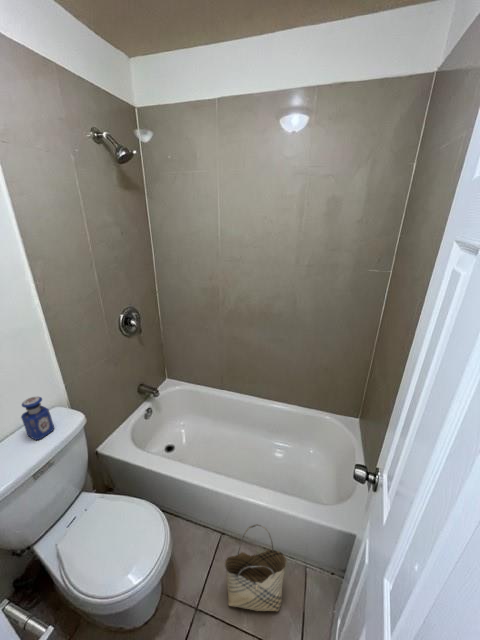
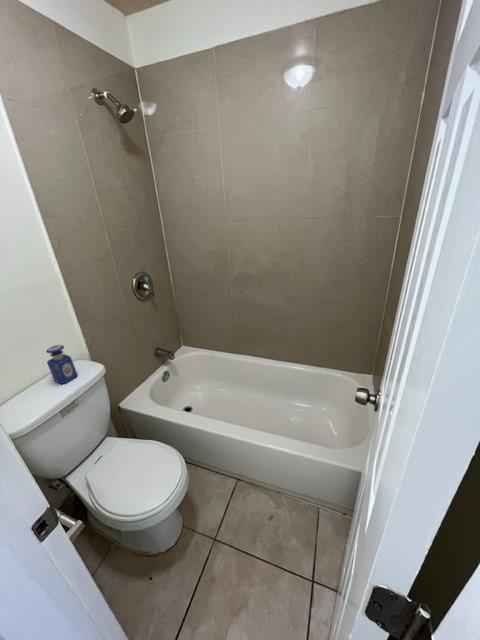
woven basket: present [225,524,286,611] -> none [239,464,298,543]

